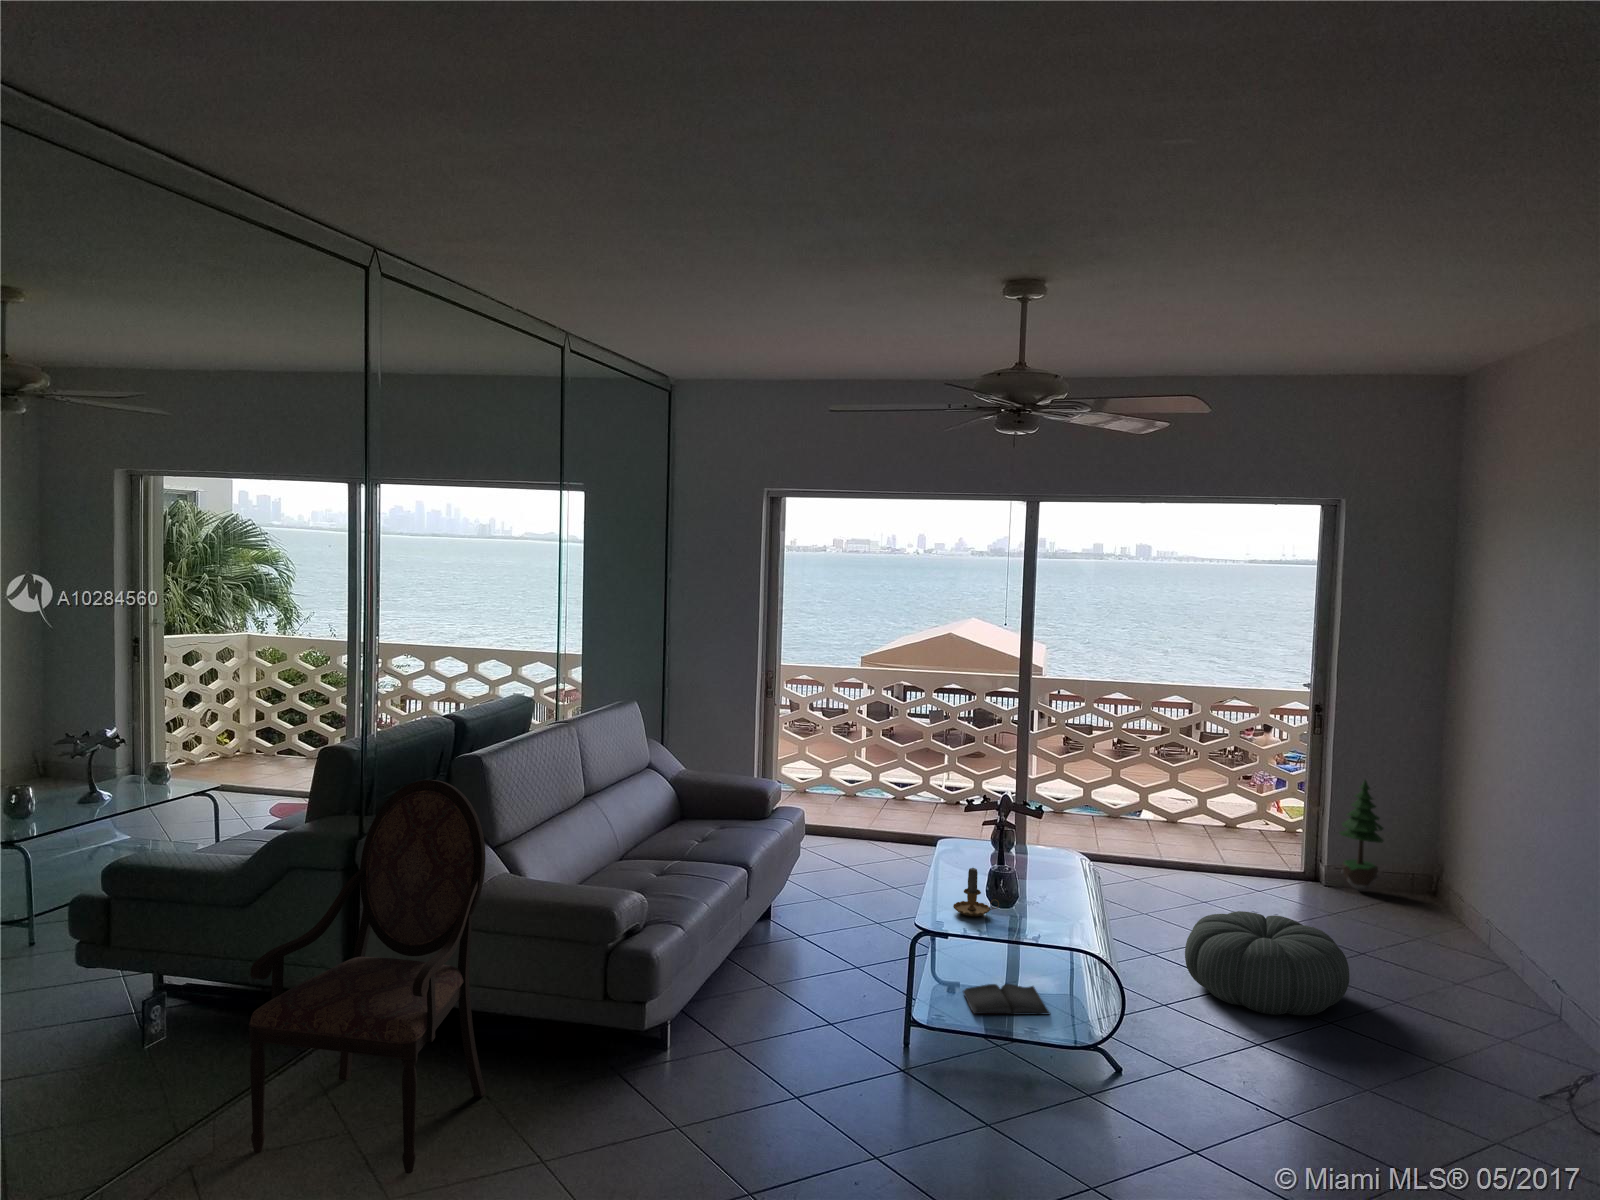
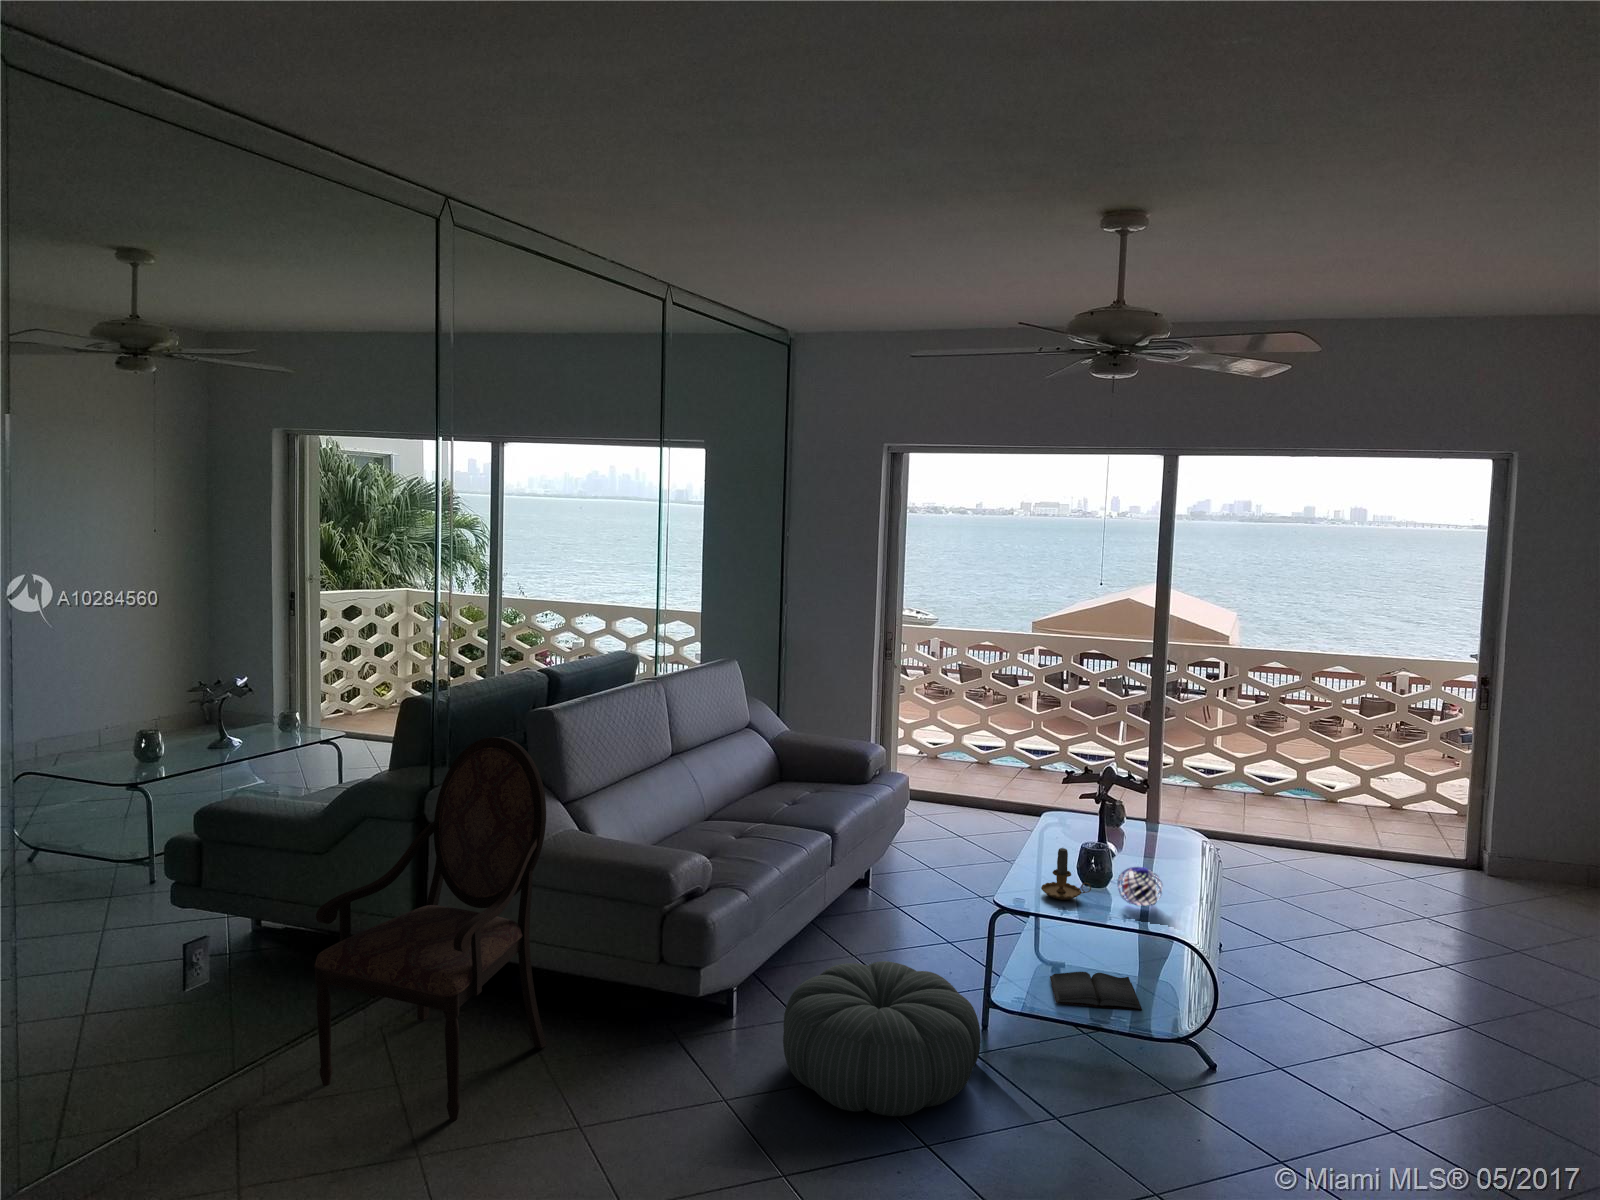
potted tree: present [1340,780,1384,891] -> none [1521,765,1577,891]
decorative orb: none [1022,882,1062,918] -> present [1118,867,1162,906]
pouf: present [1185,911,1349,1015] -> present [783,961,981,1116]

